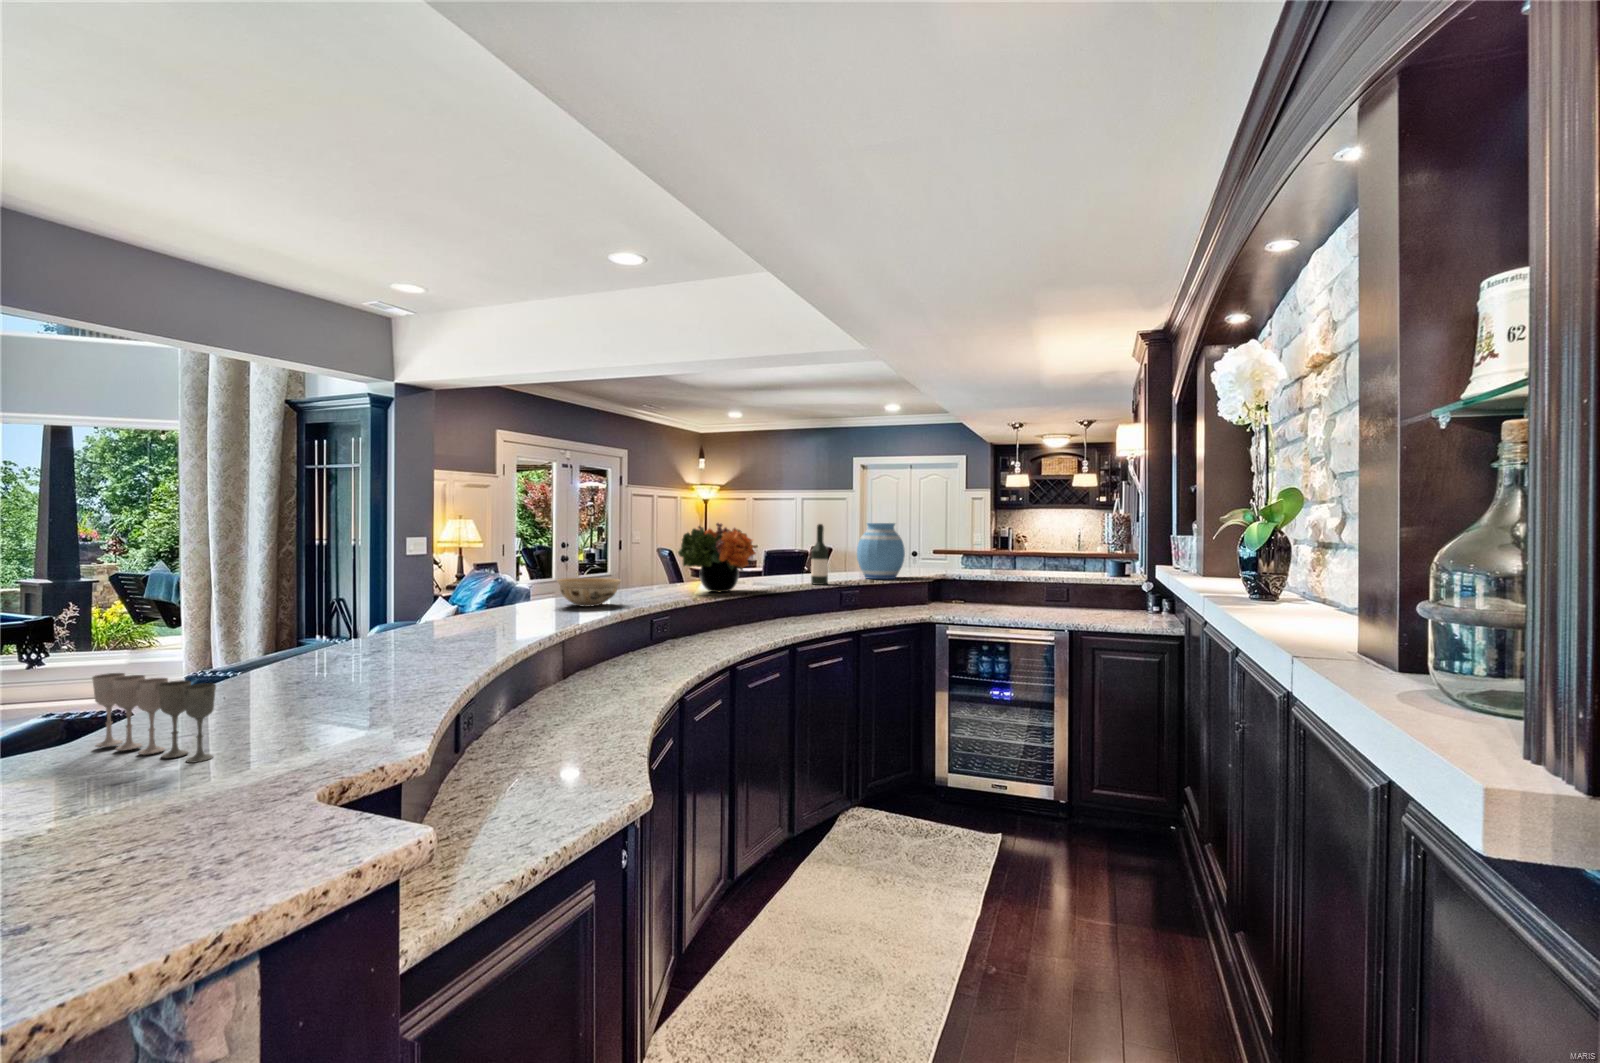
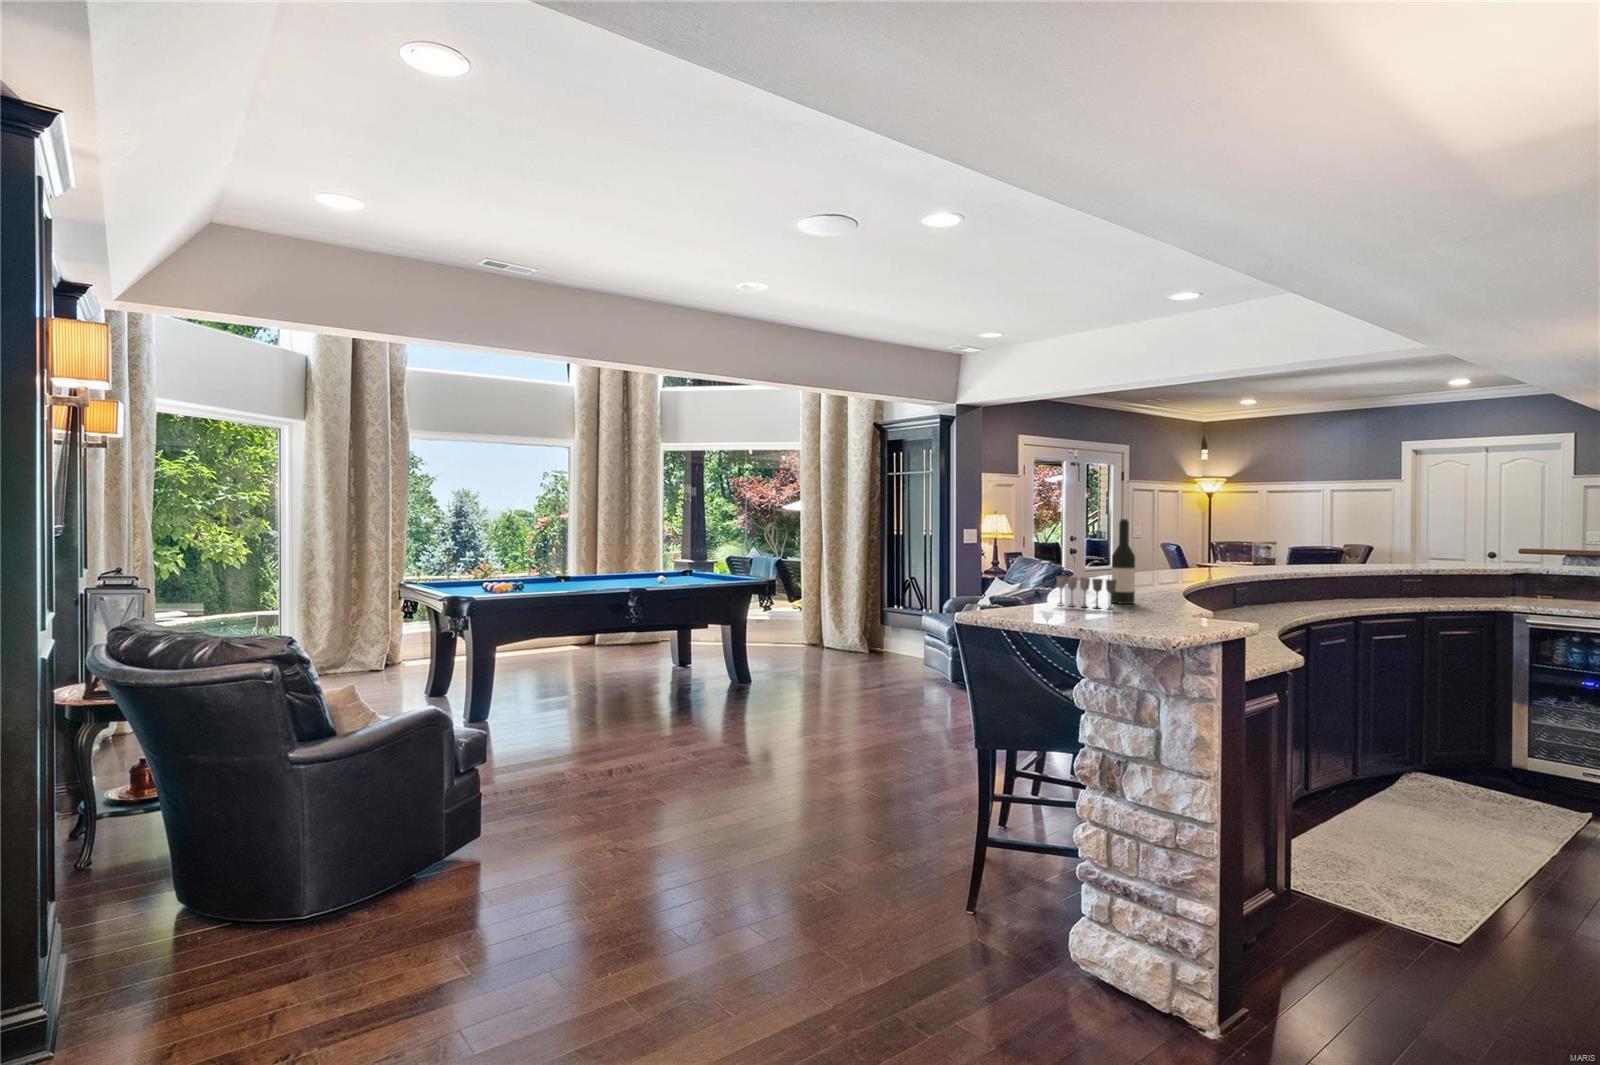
flower arrangement: present [678,523,756,592] -> none [1241,515,1316,573]
vase: present [857,523,905,579] -> none [1418,515,1477,570]
wine bottle: present [811,524,828,585] -> present [1111,519,1135,604]
ceramic bowl: present [557,578,621,607] -> none [1154,556,1205,577]

